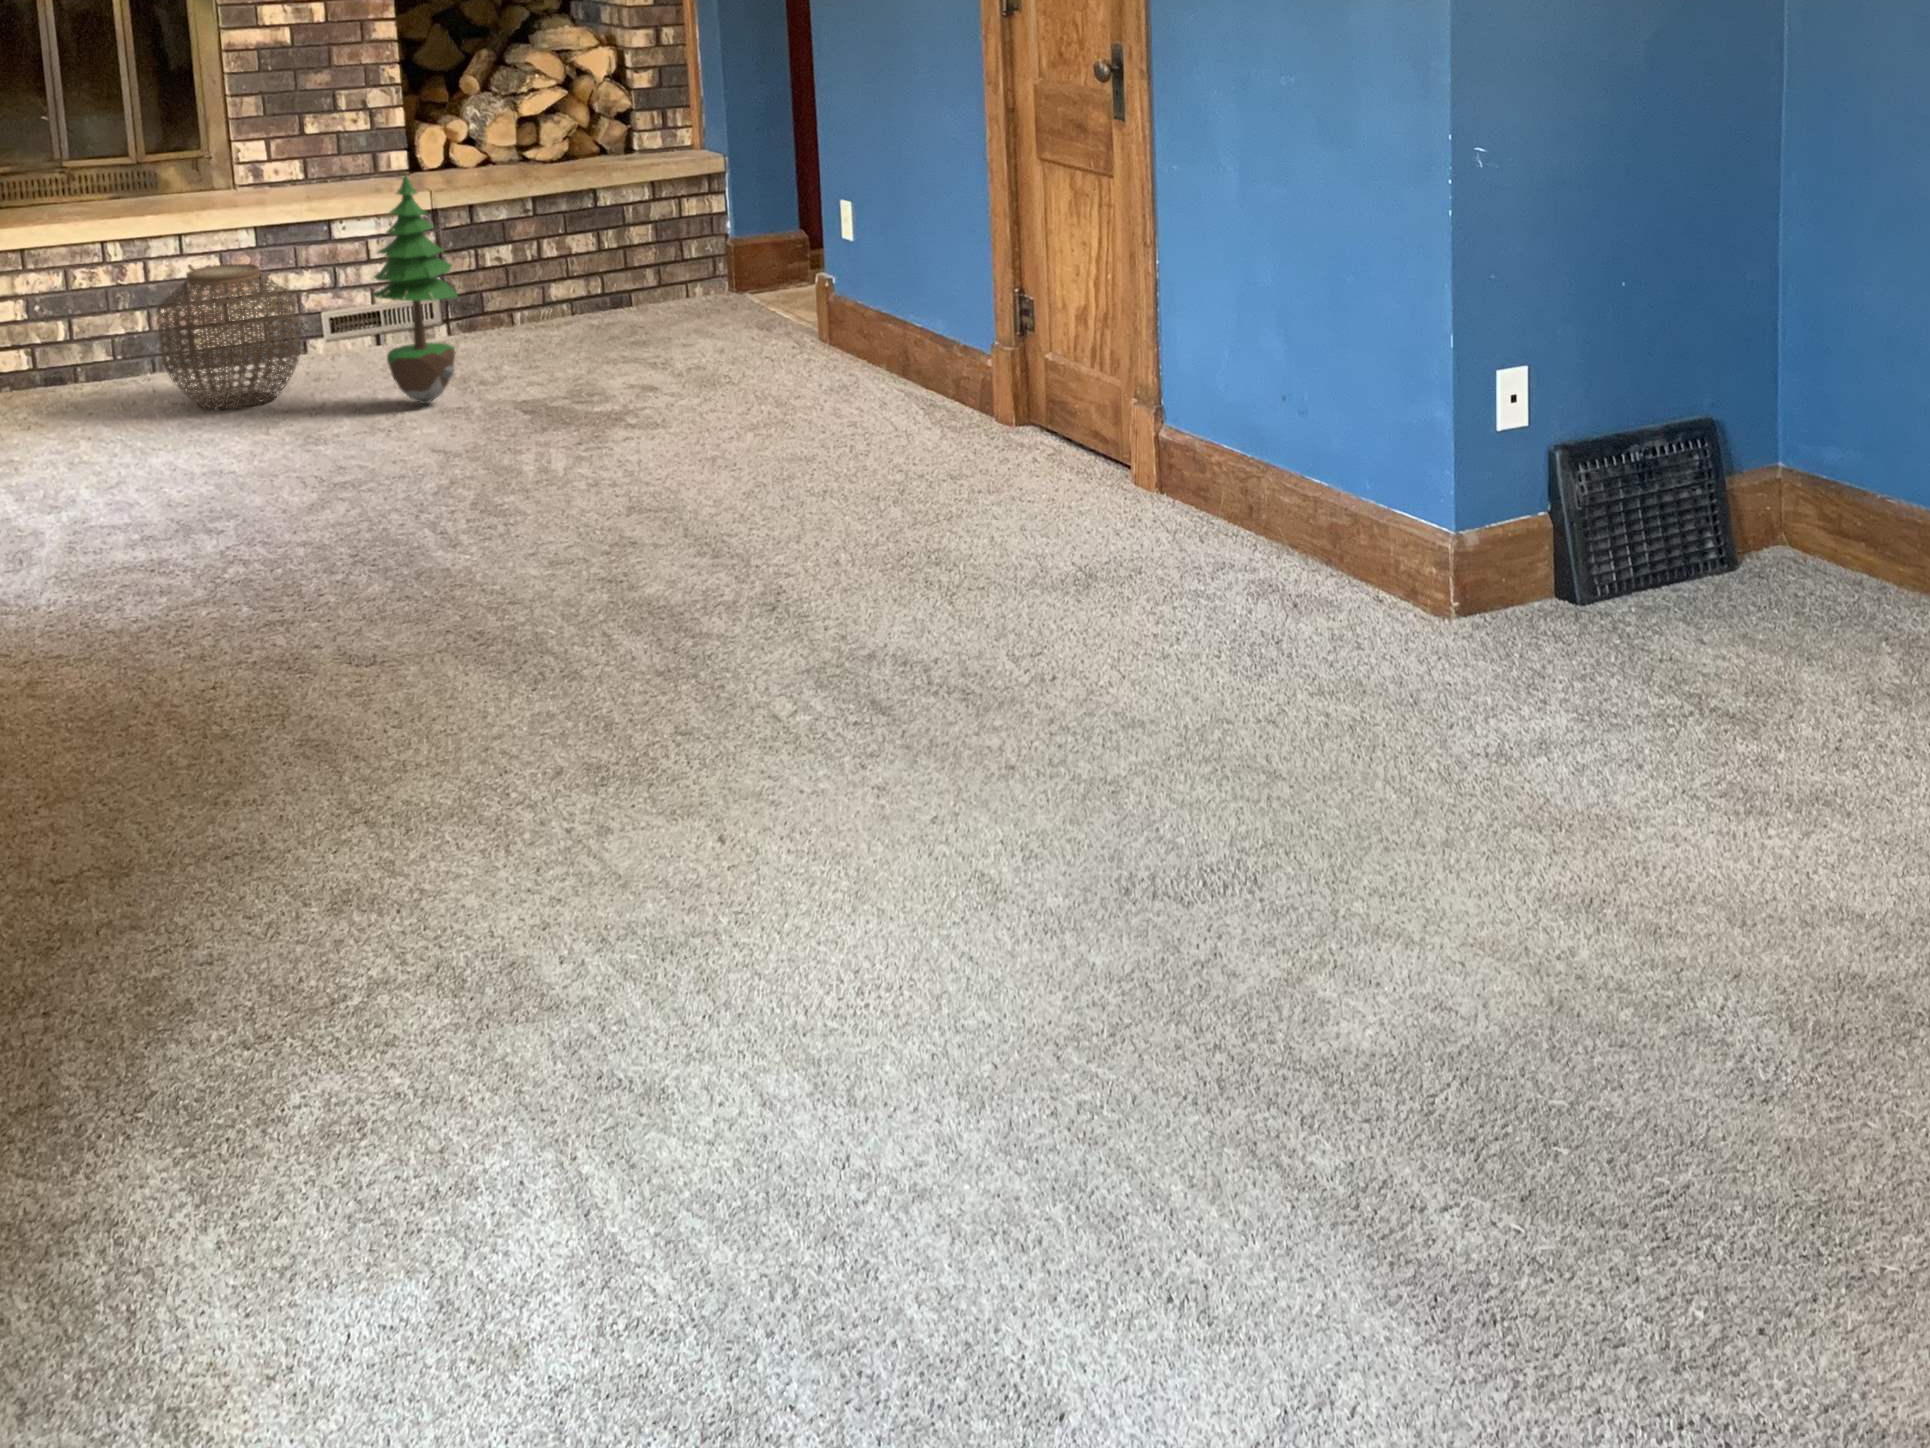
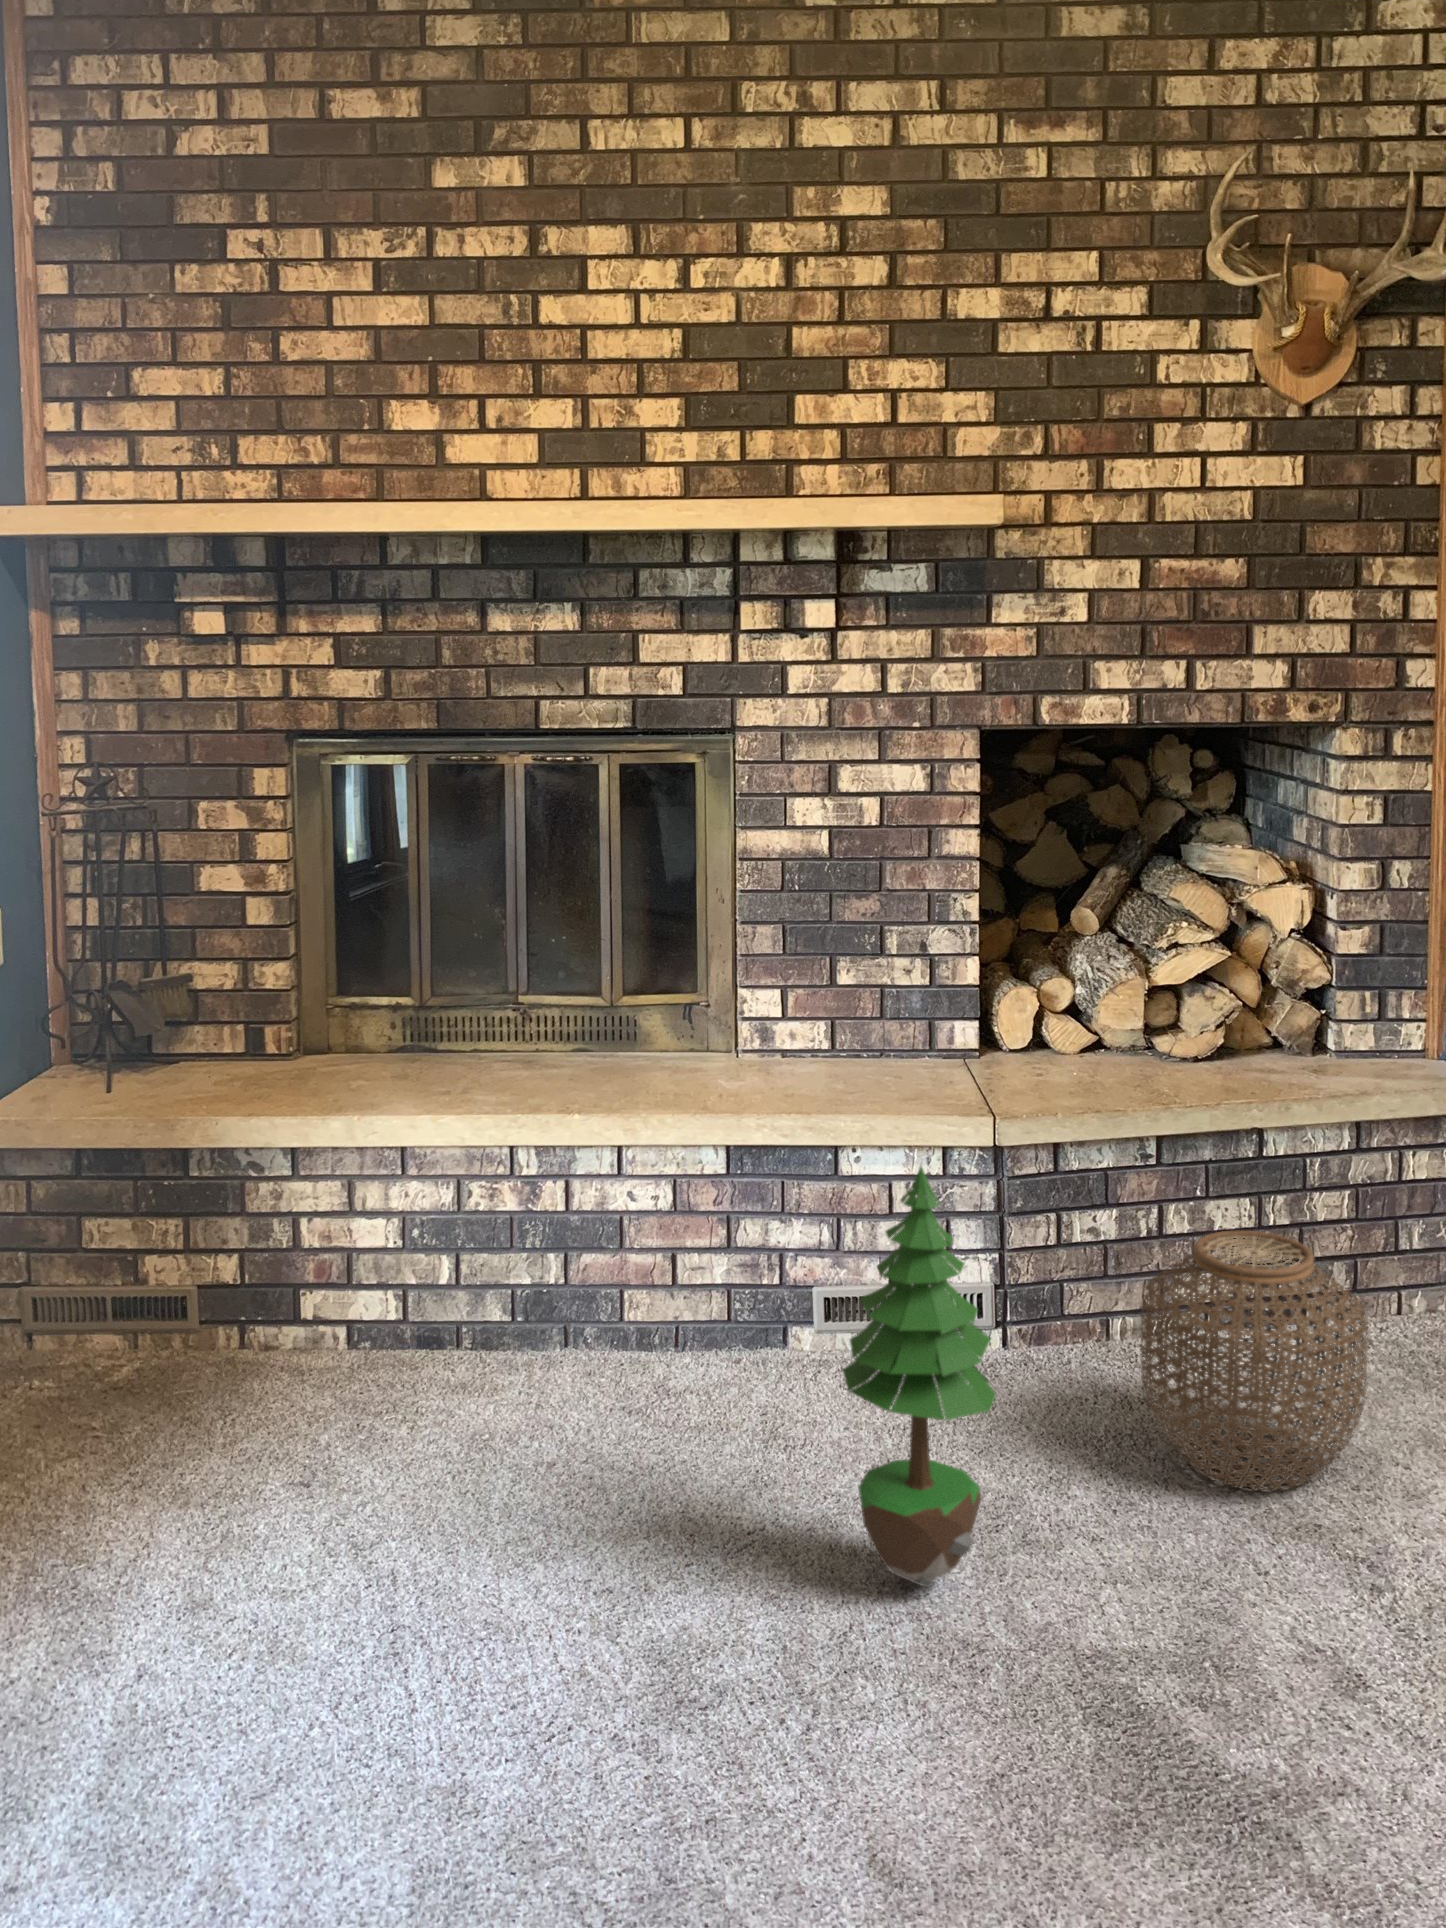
woven basket: present [156,264,300,409] -> present [1141,1231,1368,1491]

